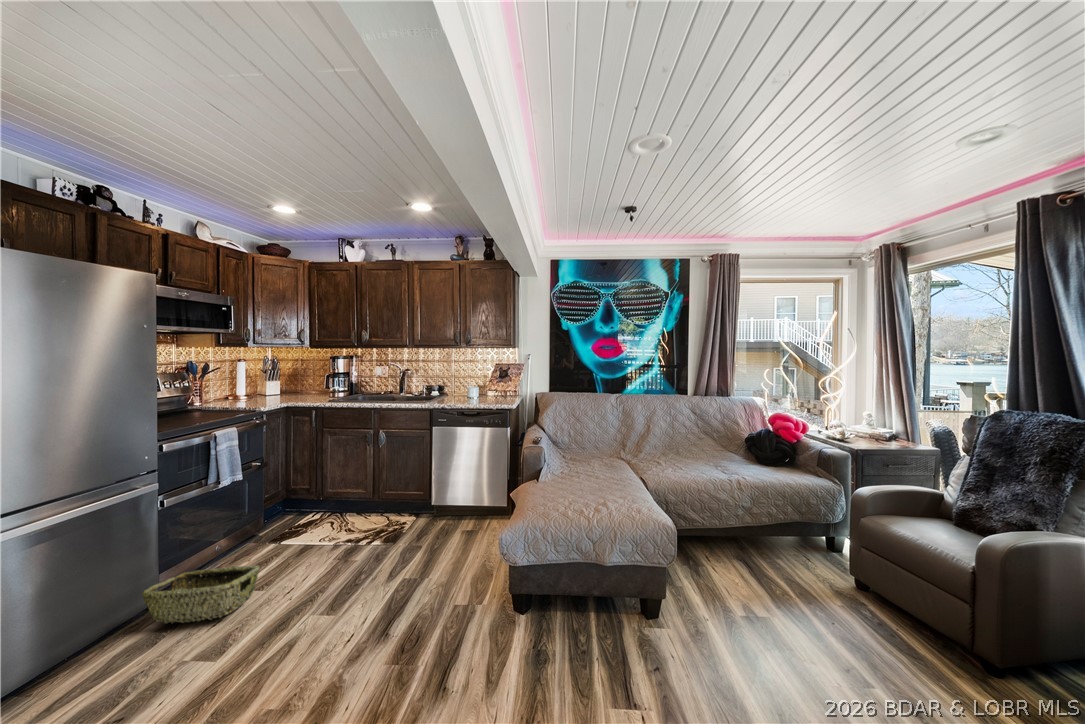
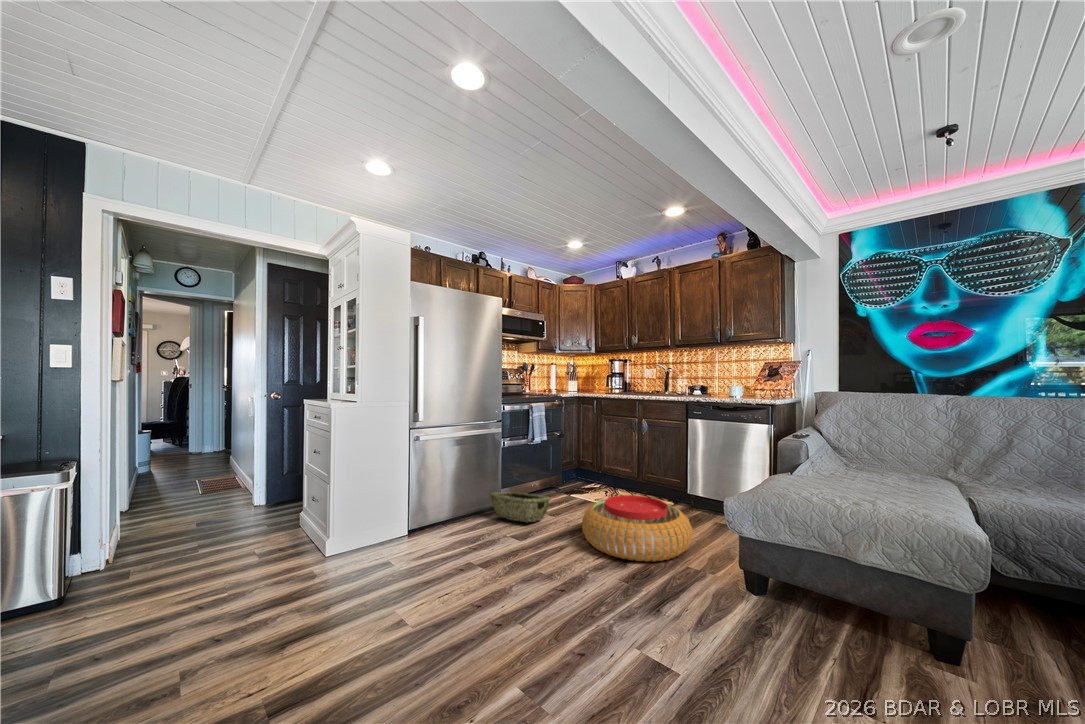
pouf: none [317,532,454,627] -> present [582,495,692,562]

